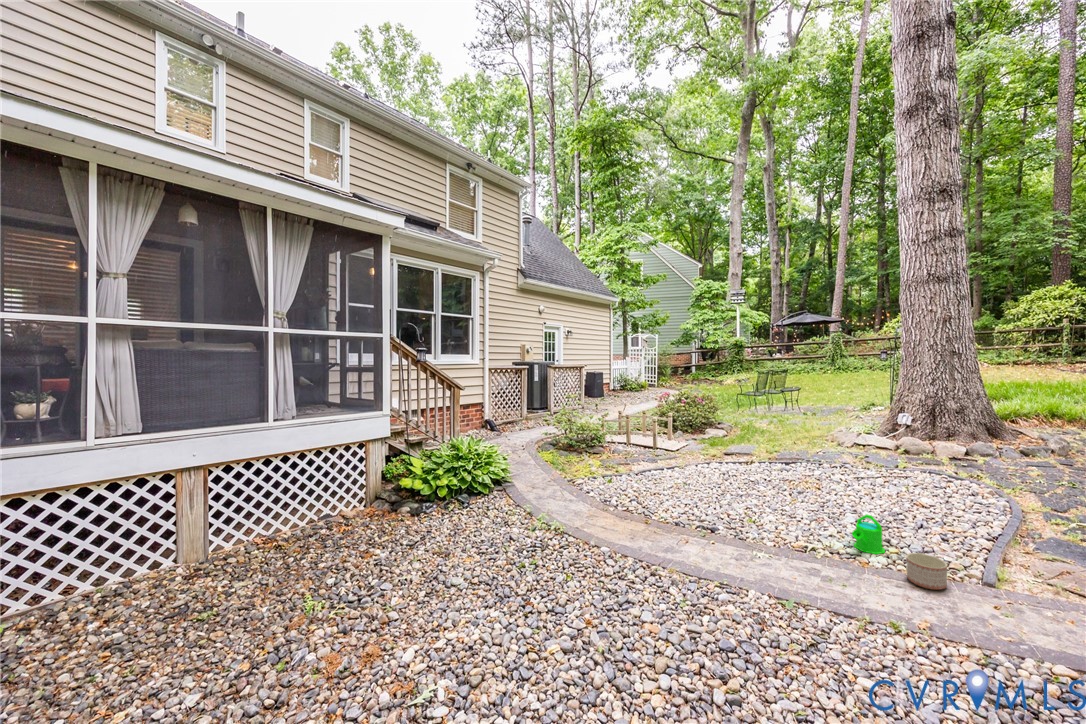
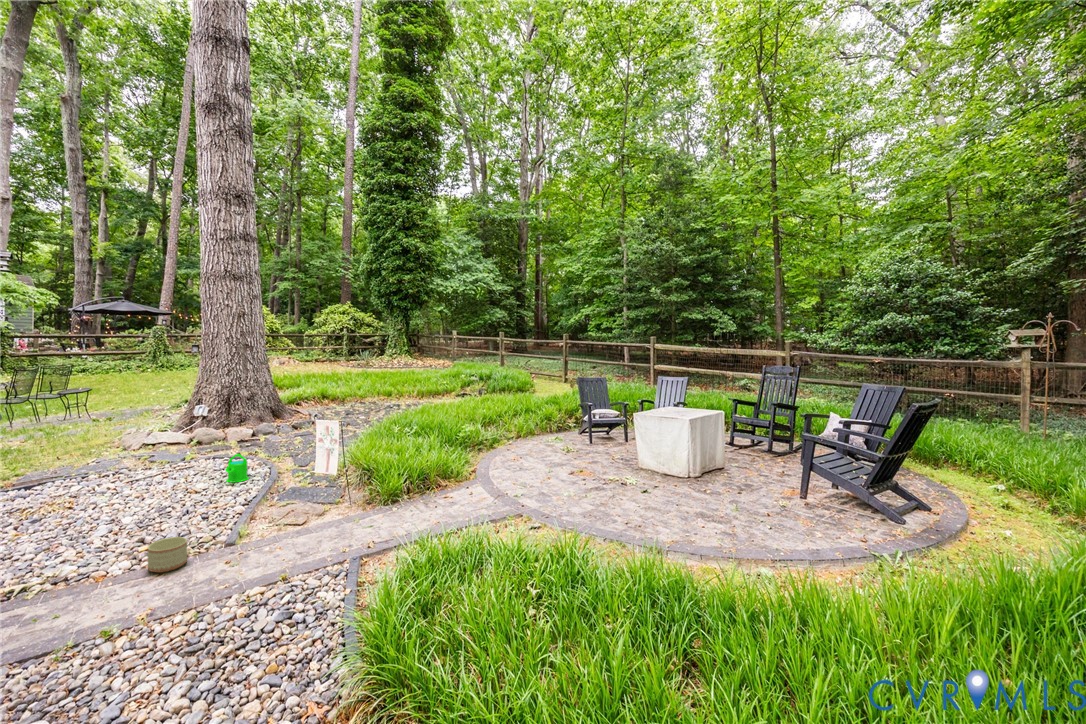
watering can: present [852,514,885,554] -> present [225,454,249,483]

